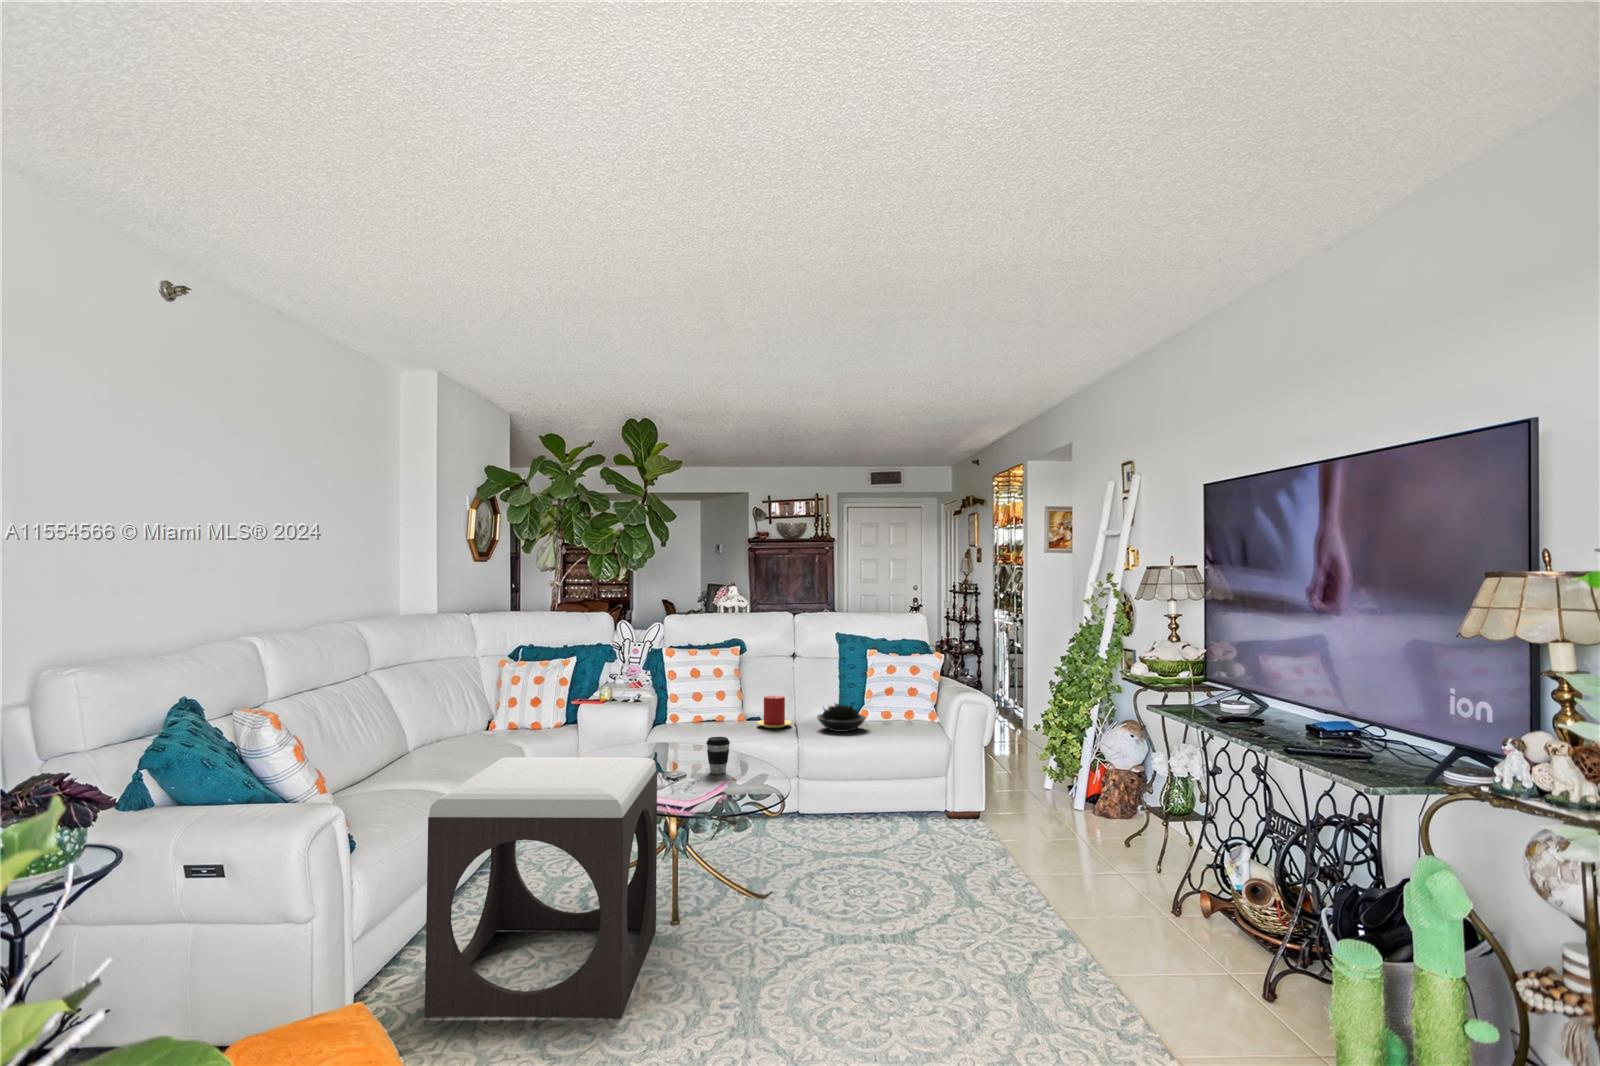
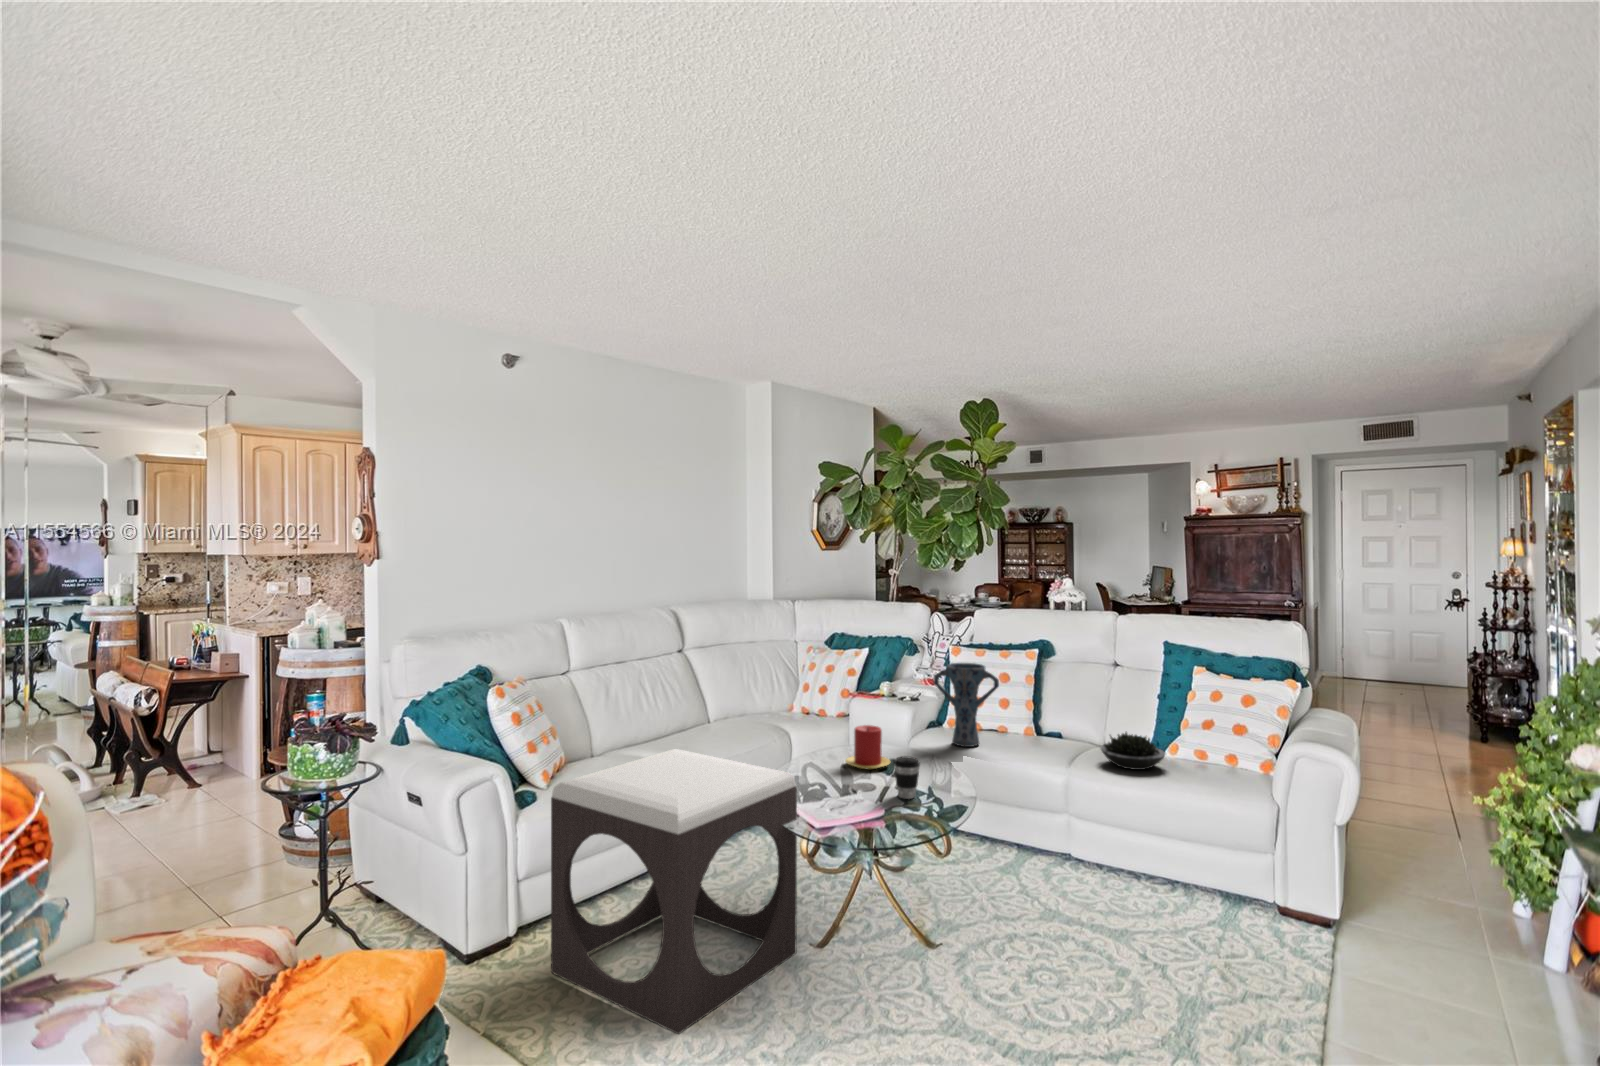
vase: none [674,659,731,734] -> present [934,663,999,747]
candle: present [757,695,792,728] -> present [846,725,890,769]

